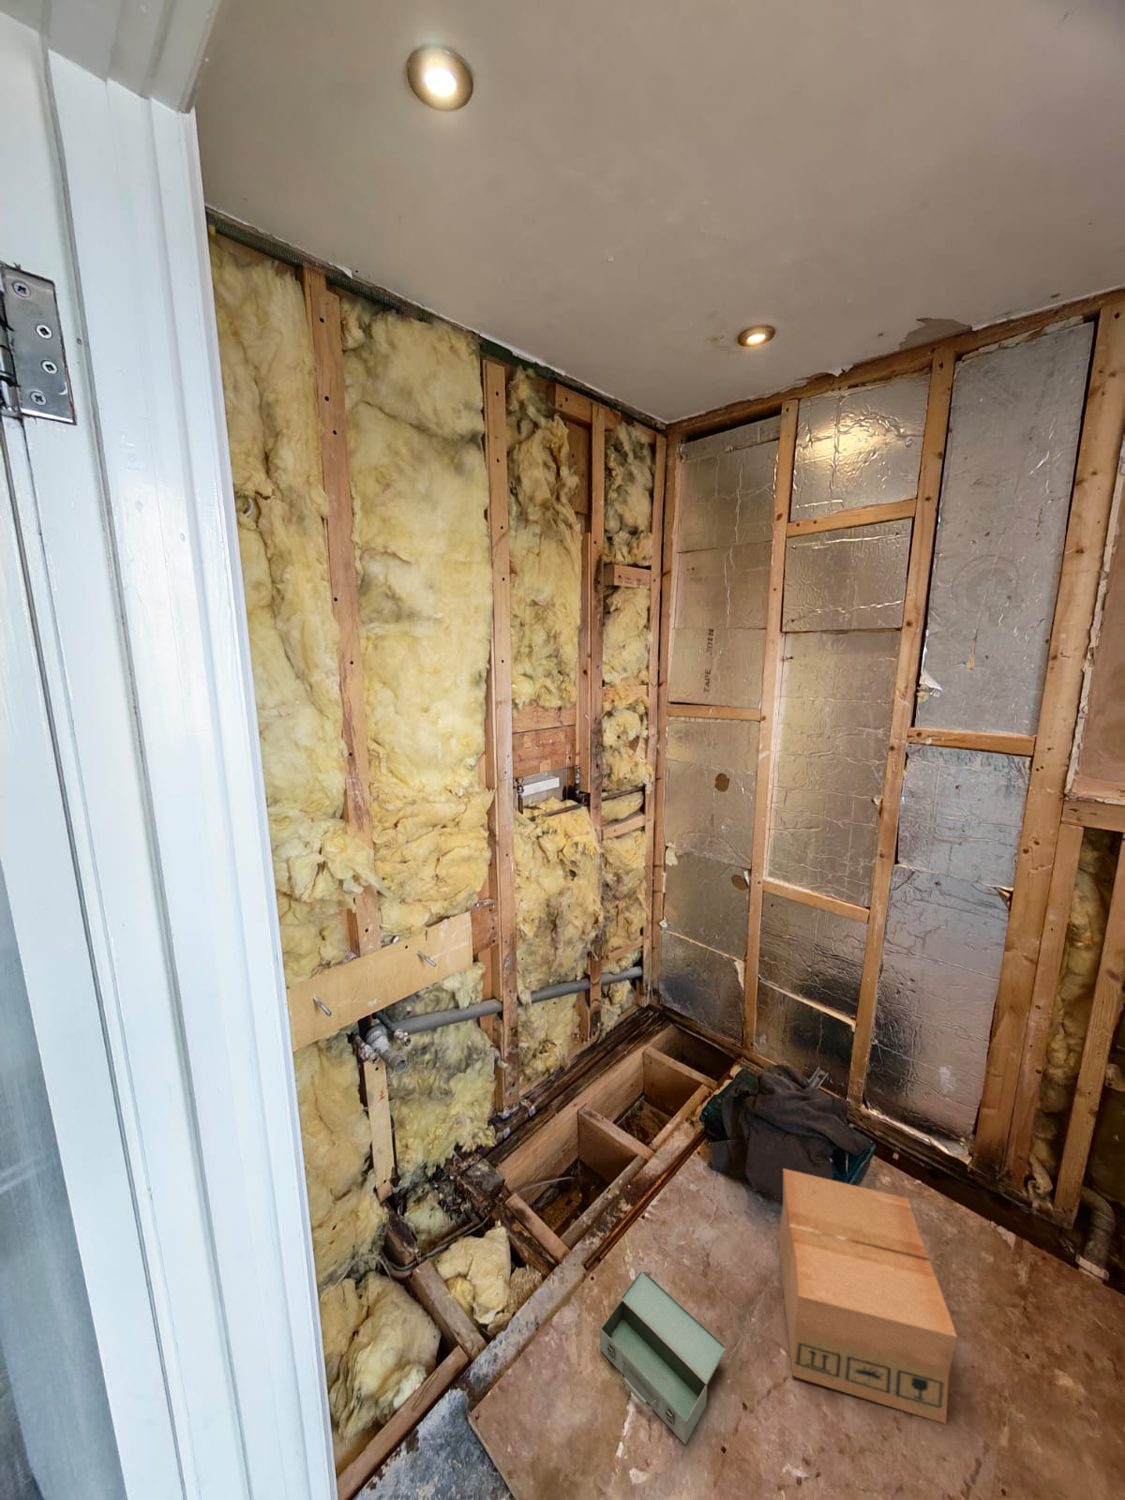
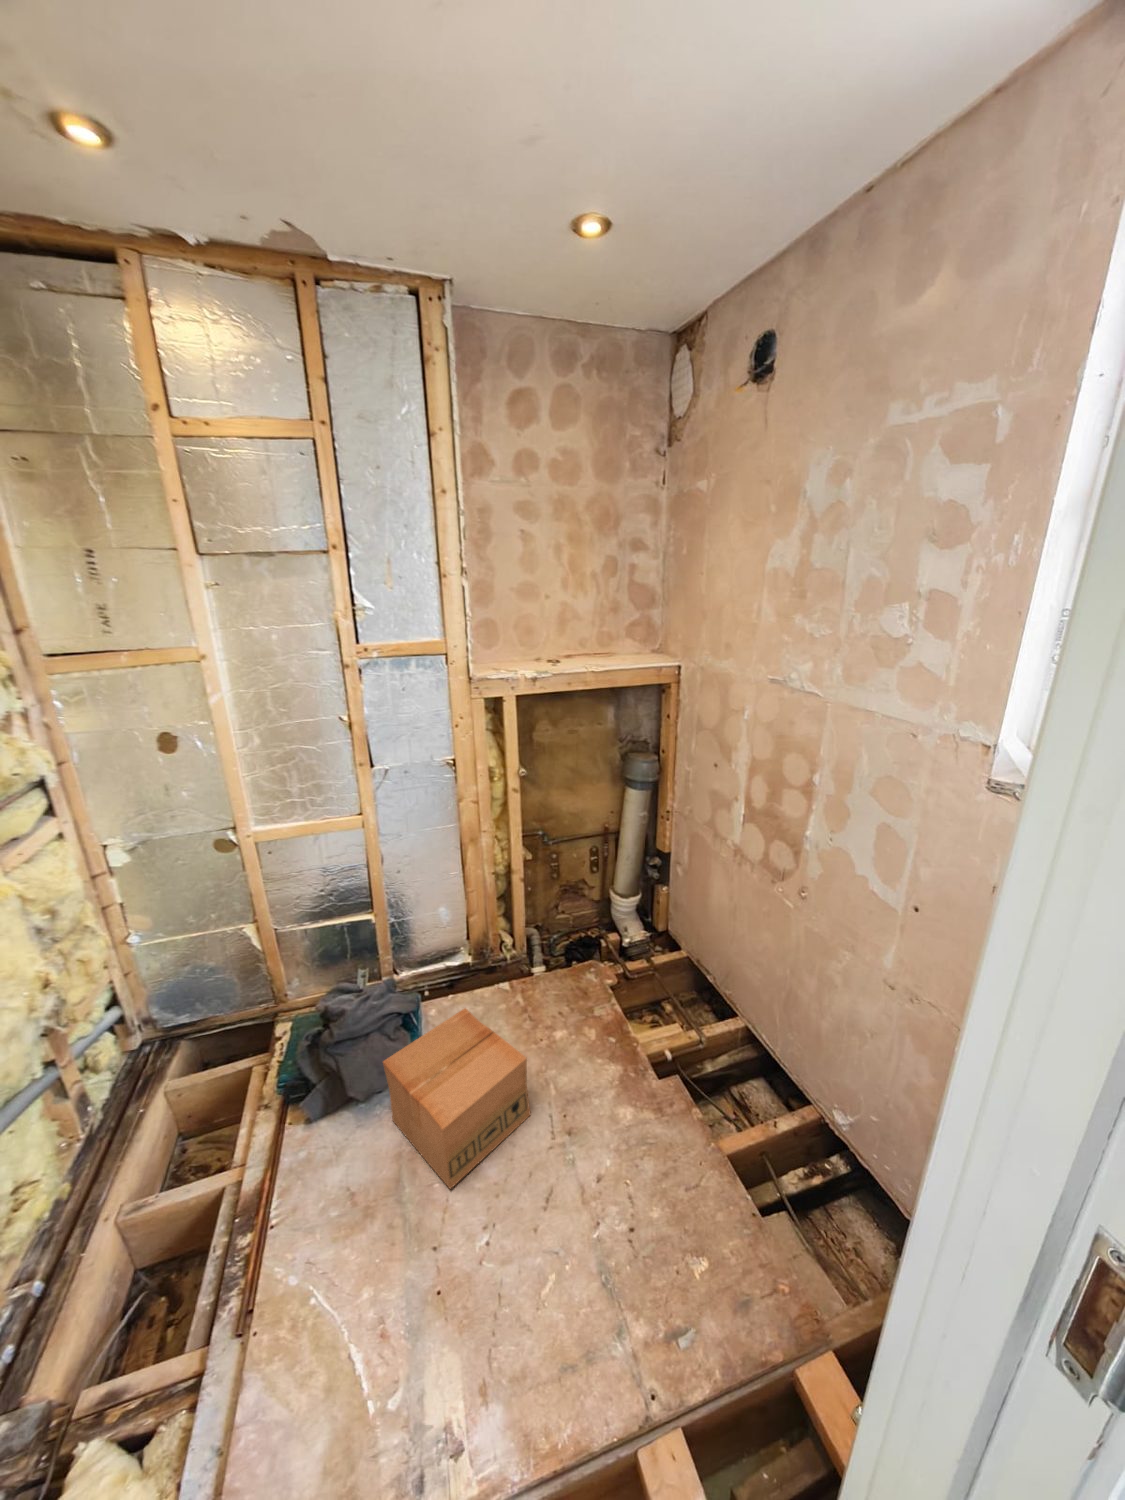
toolbox: present [600,1272,726,1444] -> none [297,1226,411,1364]

